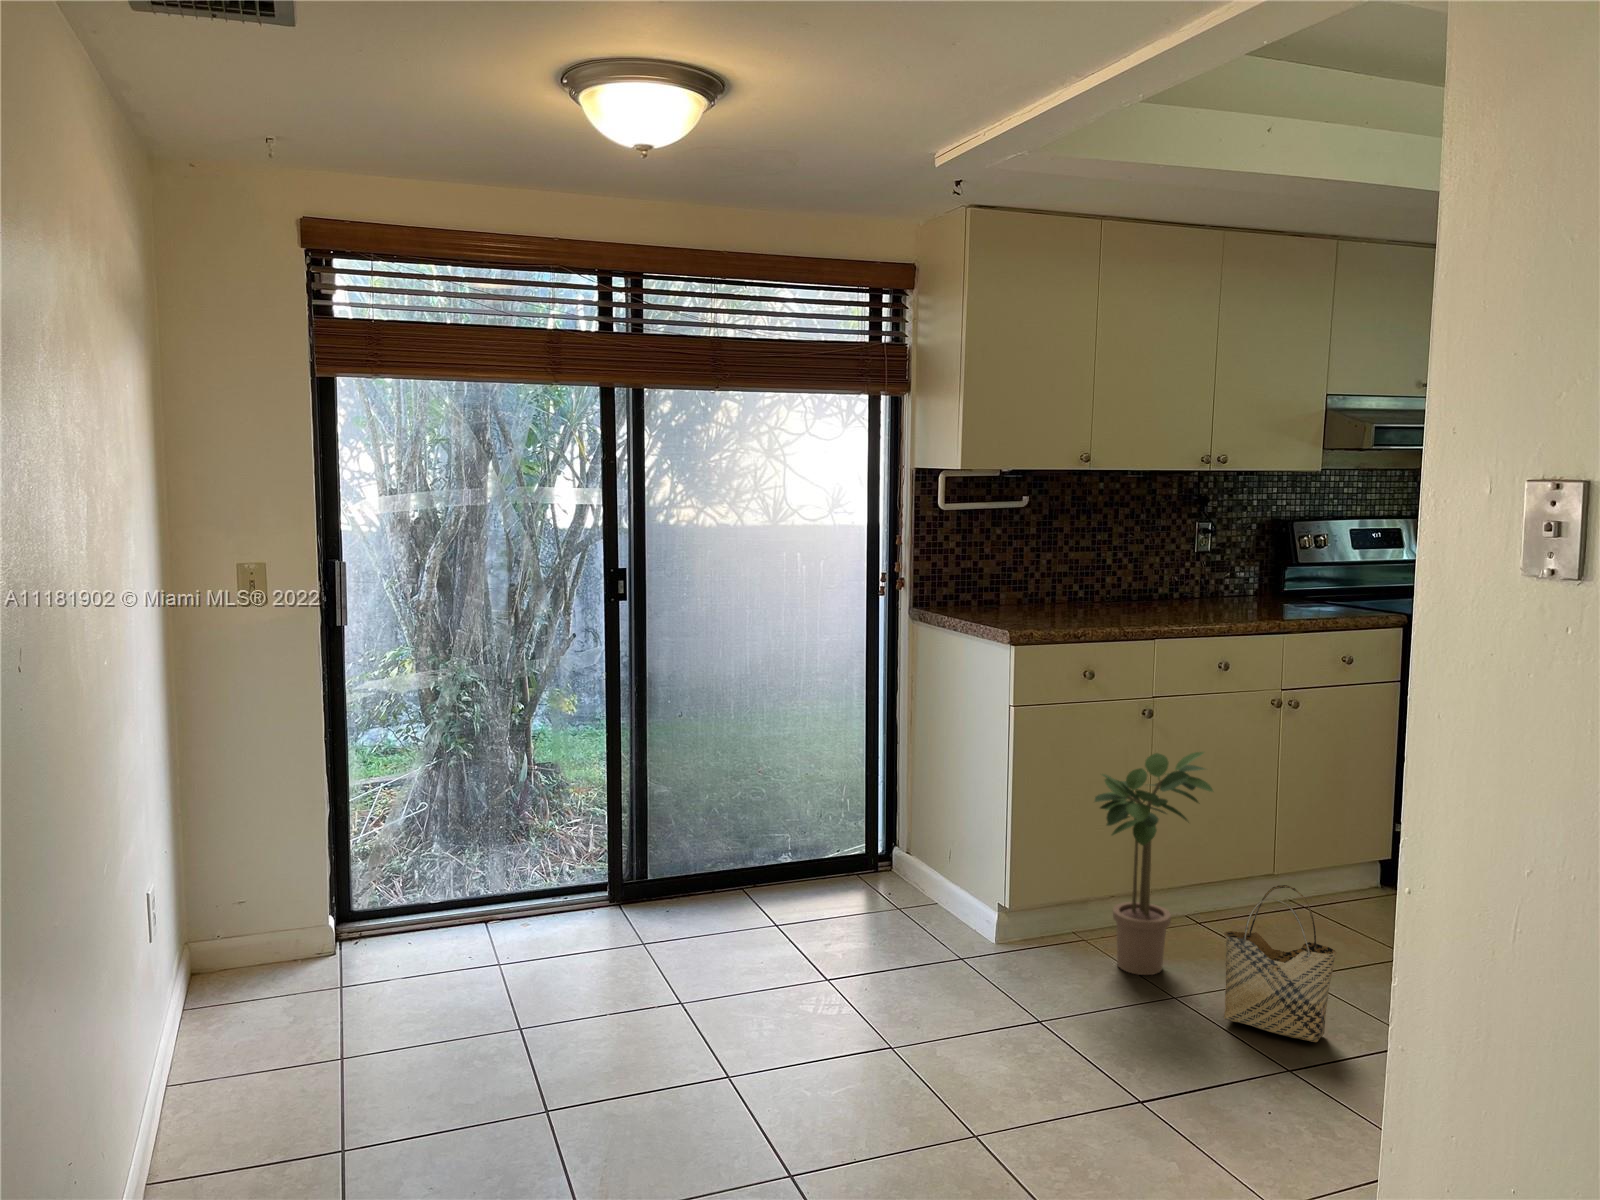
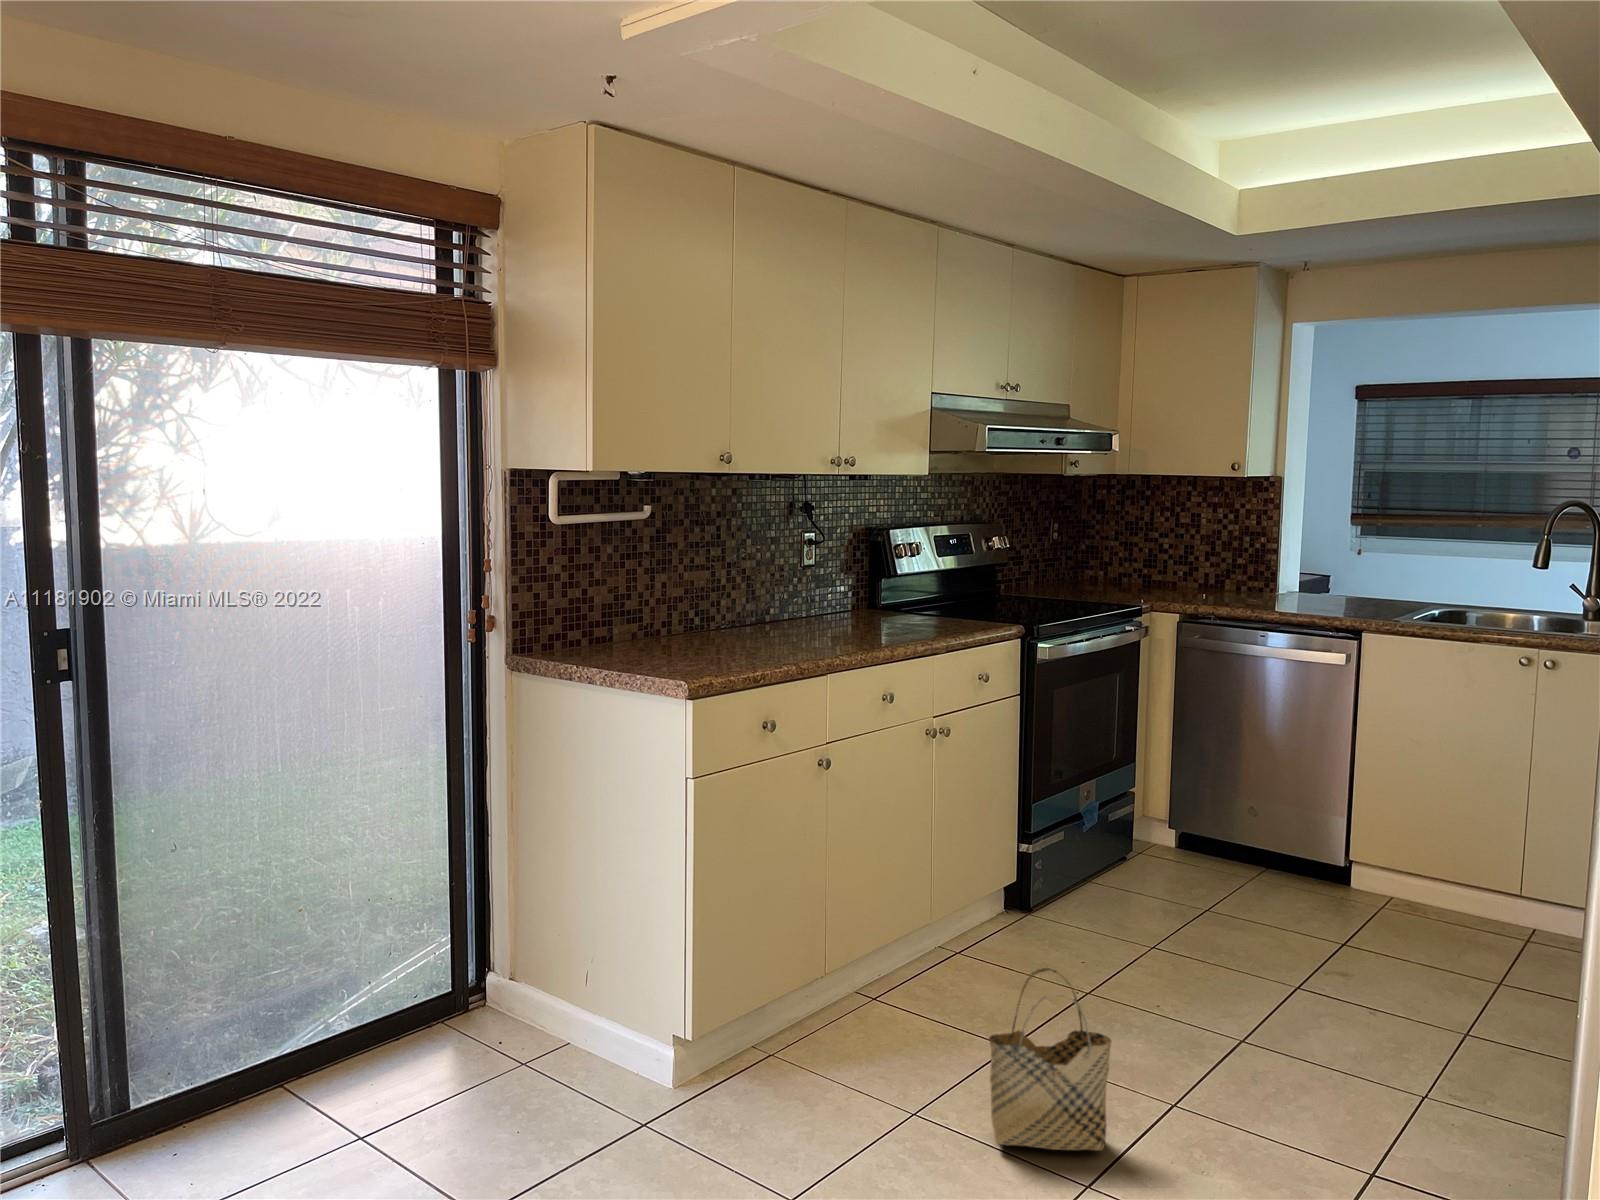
potted plant: present [1095,752,1213,975] -> none [791,814,935,1100]

